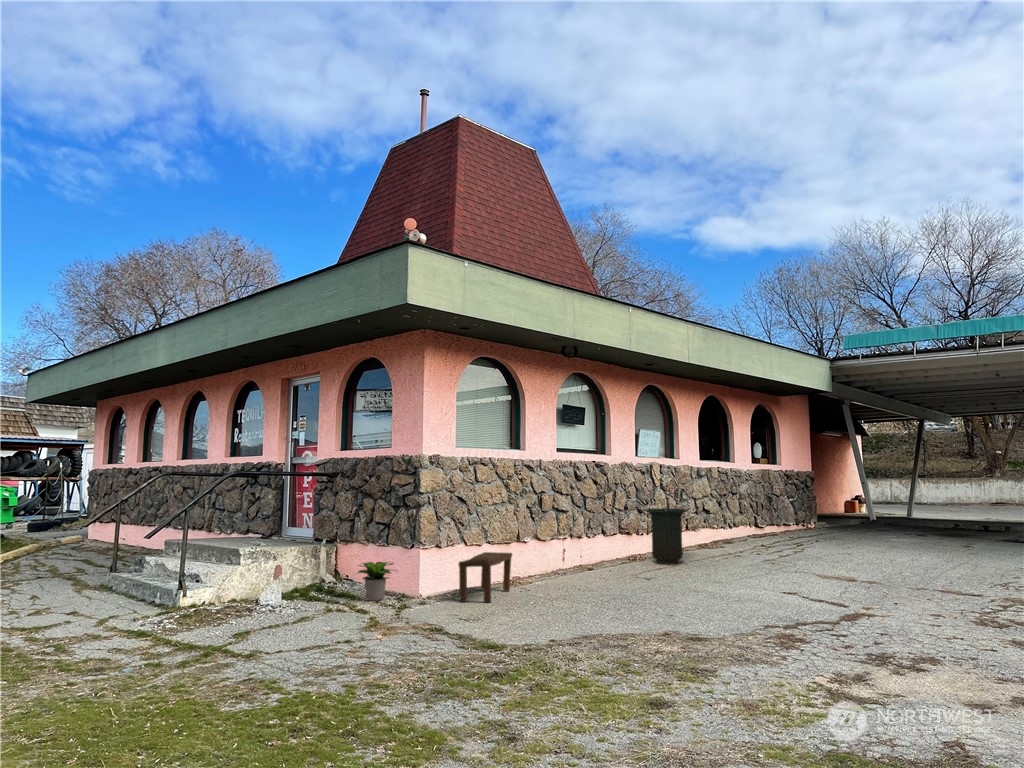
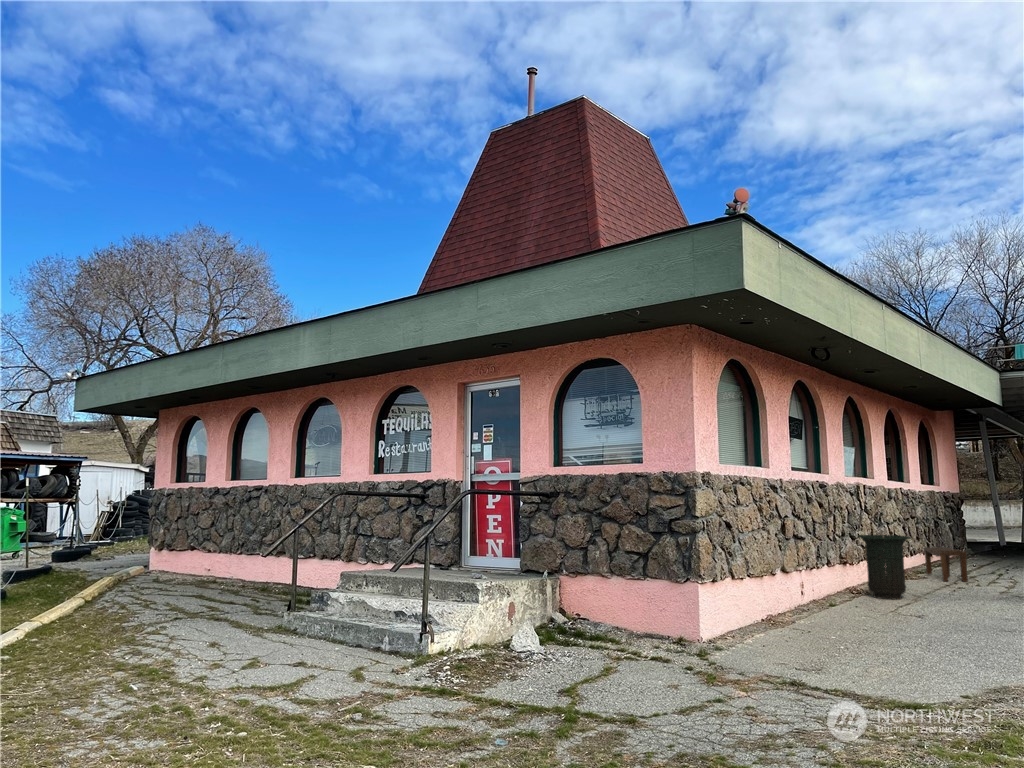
bench: present [458,552,512,603] -> present [924,547,968,582]
potted plant: present [358,562,395,601] -> none [621,599,671,648]

